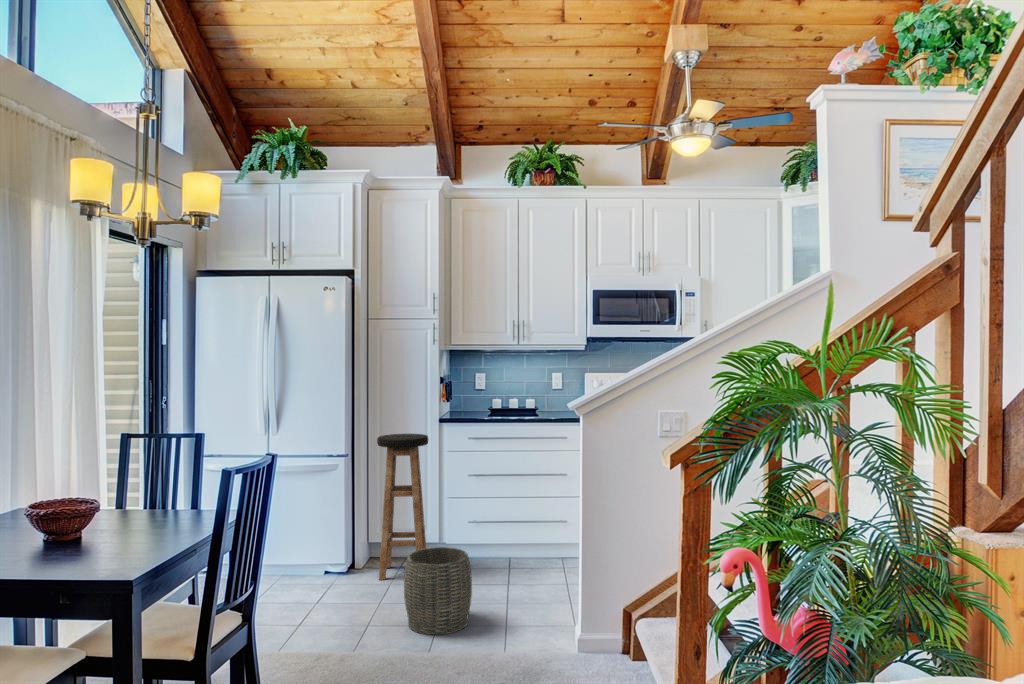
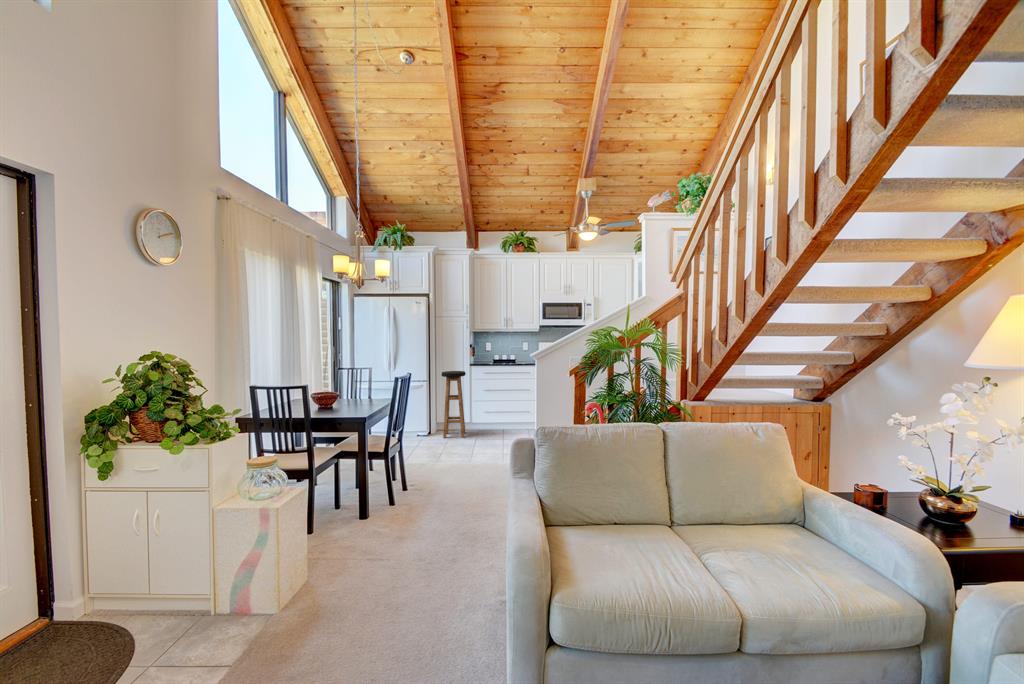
woven basket: present [404,547,472,635] -> none [457,421,487,458]

